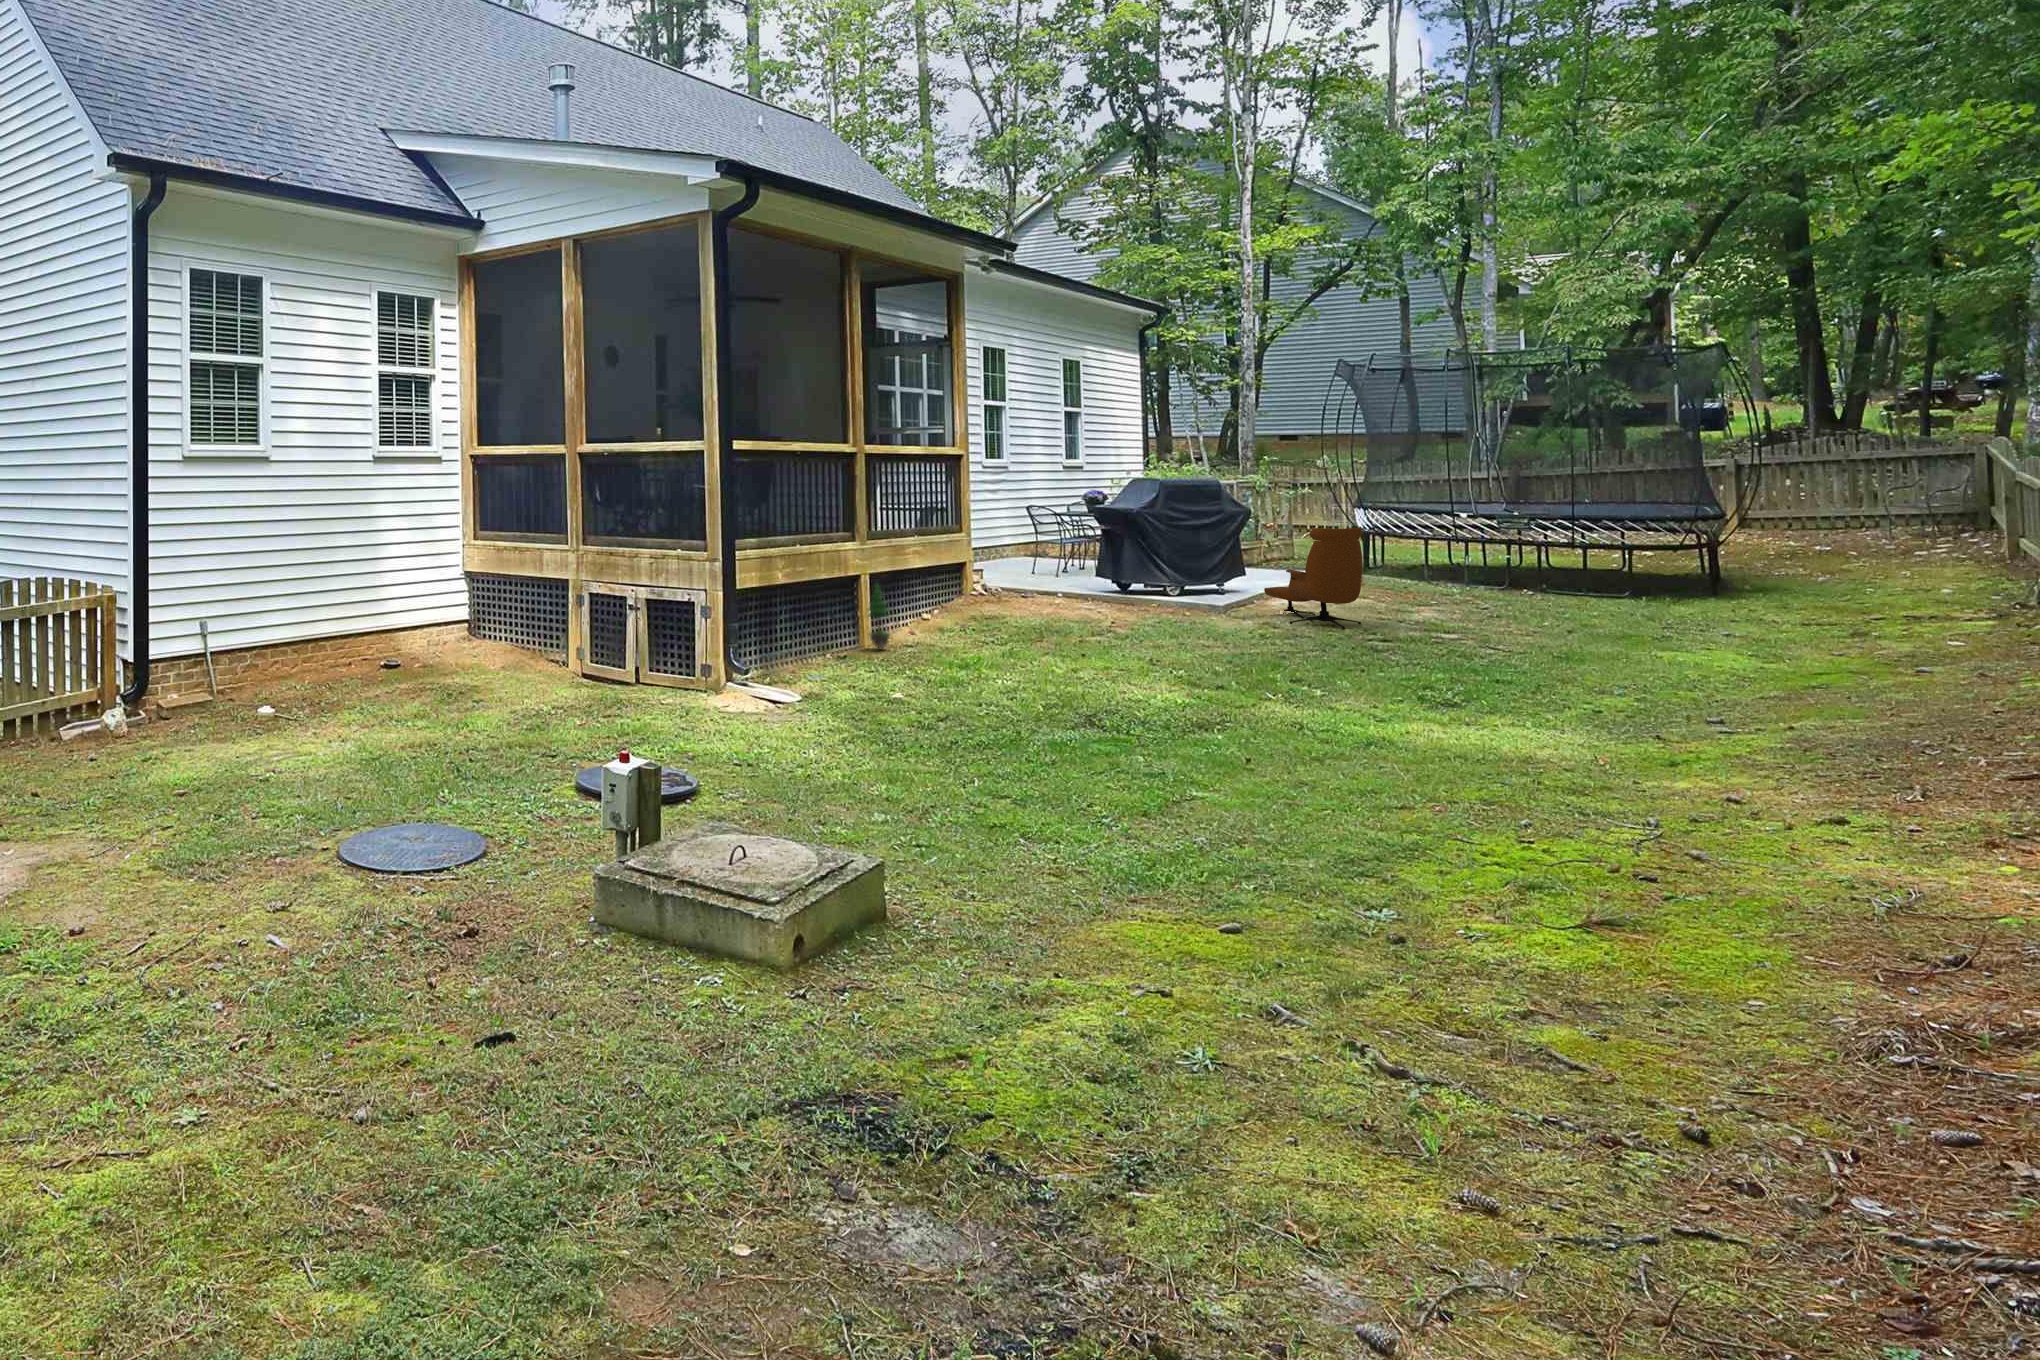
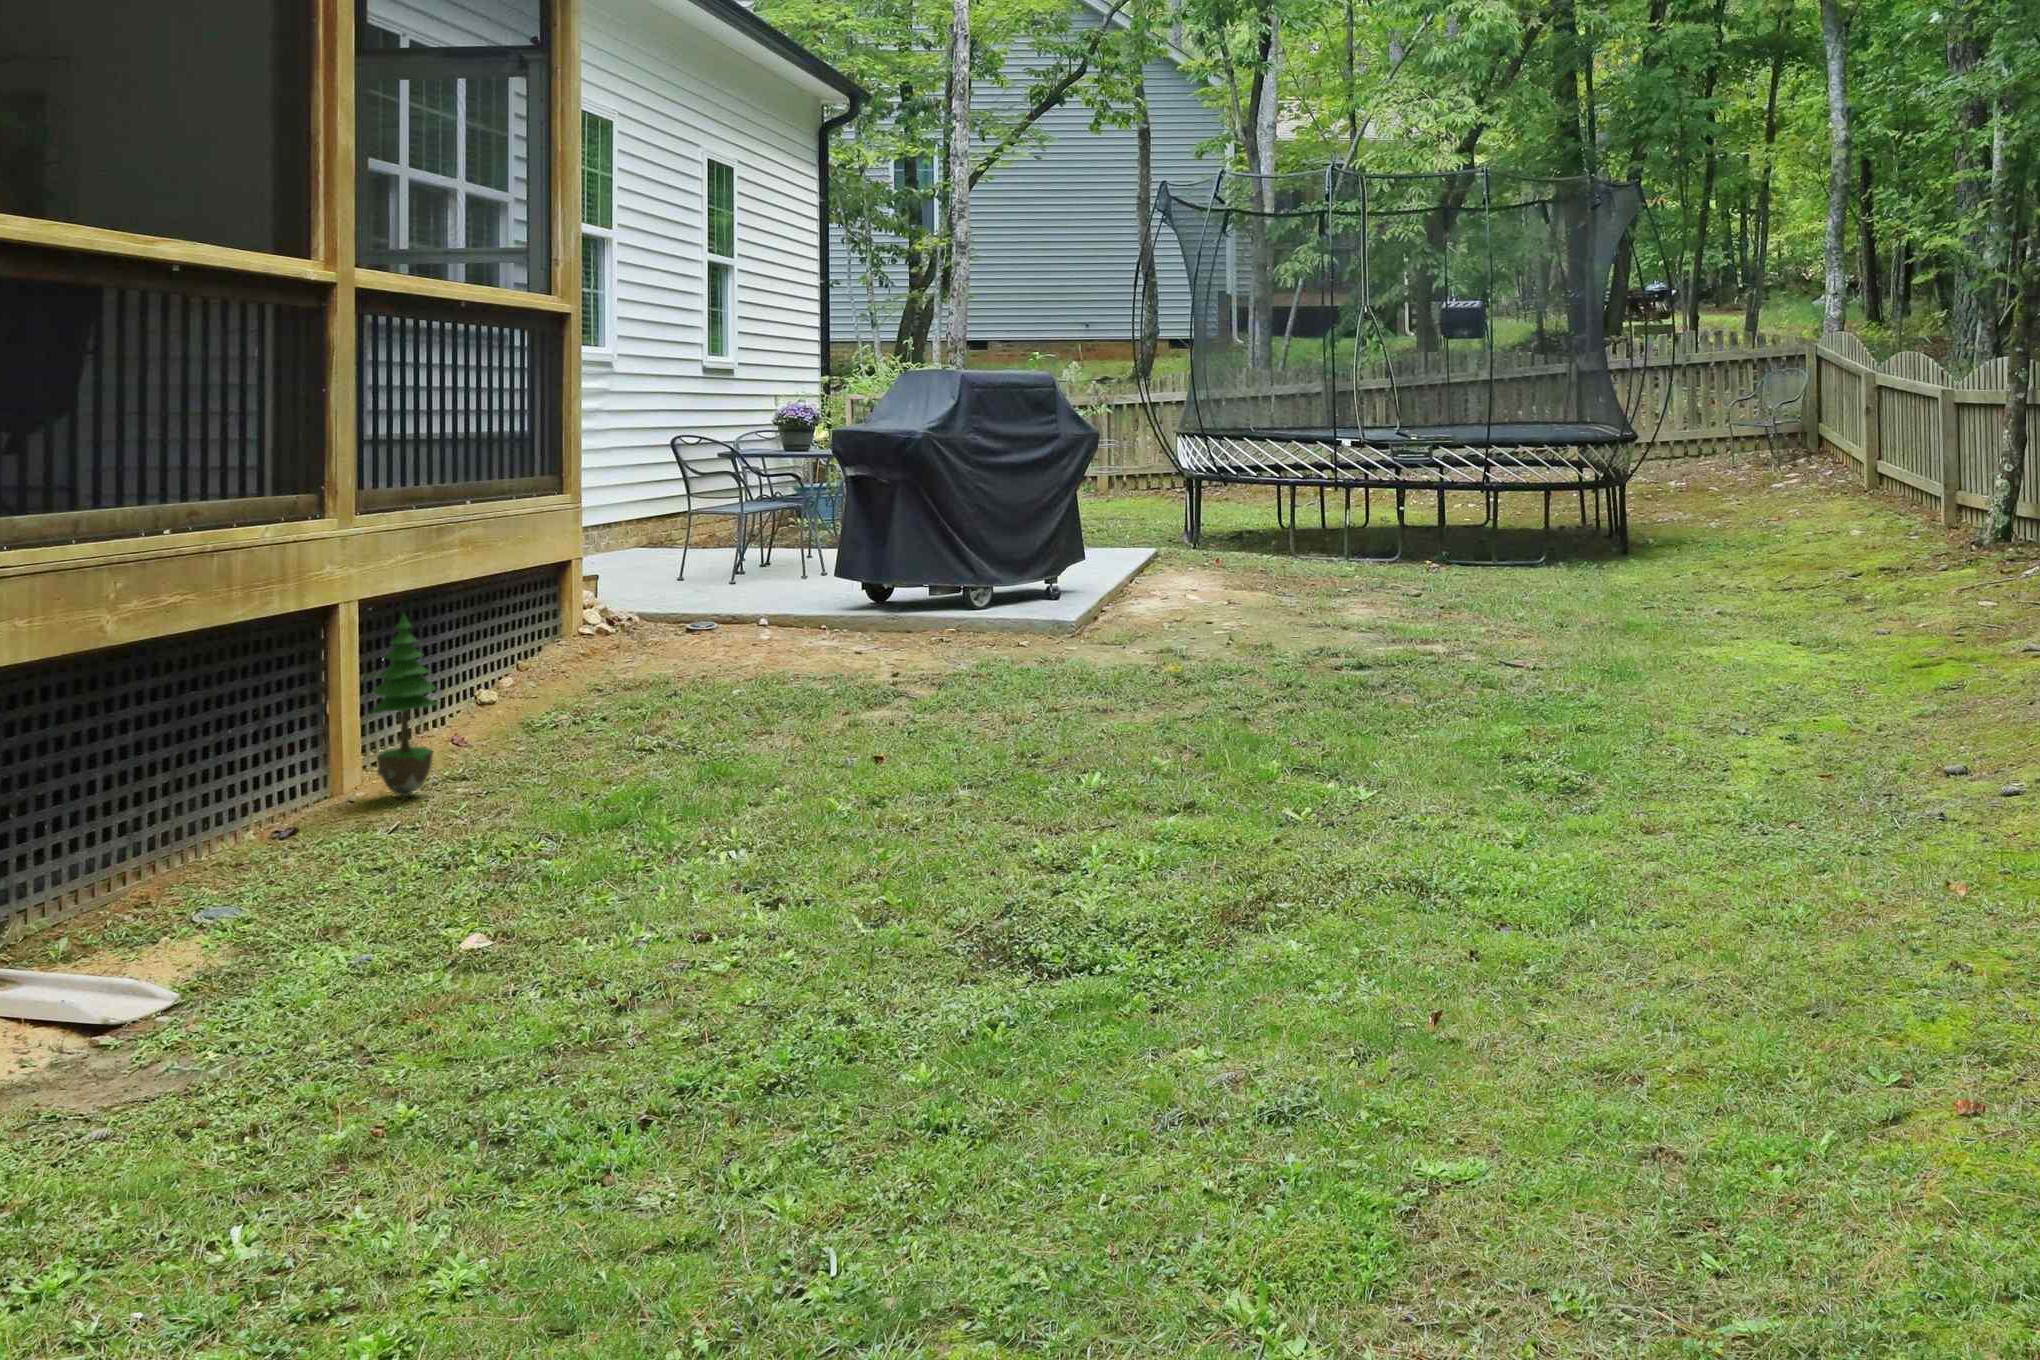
lounge chair: present [1264,528,1363,629] -> none [1076,449,1235,627]

